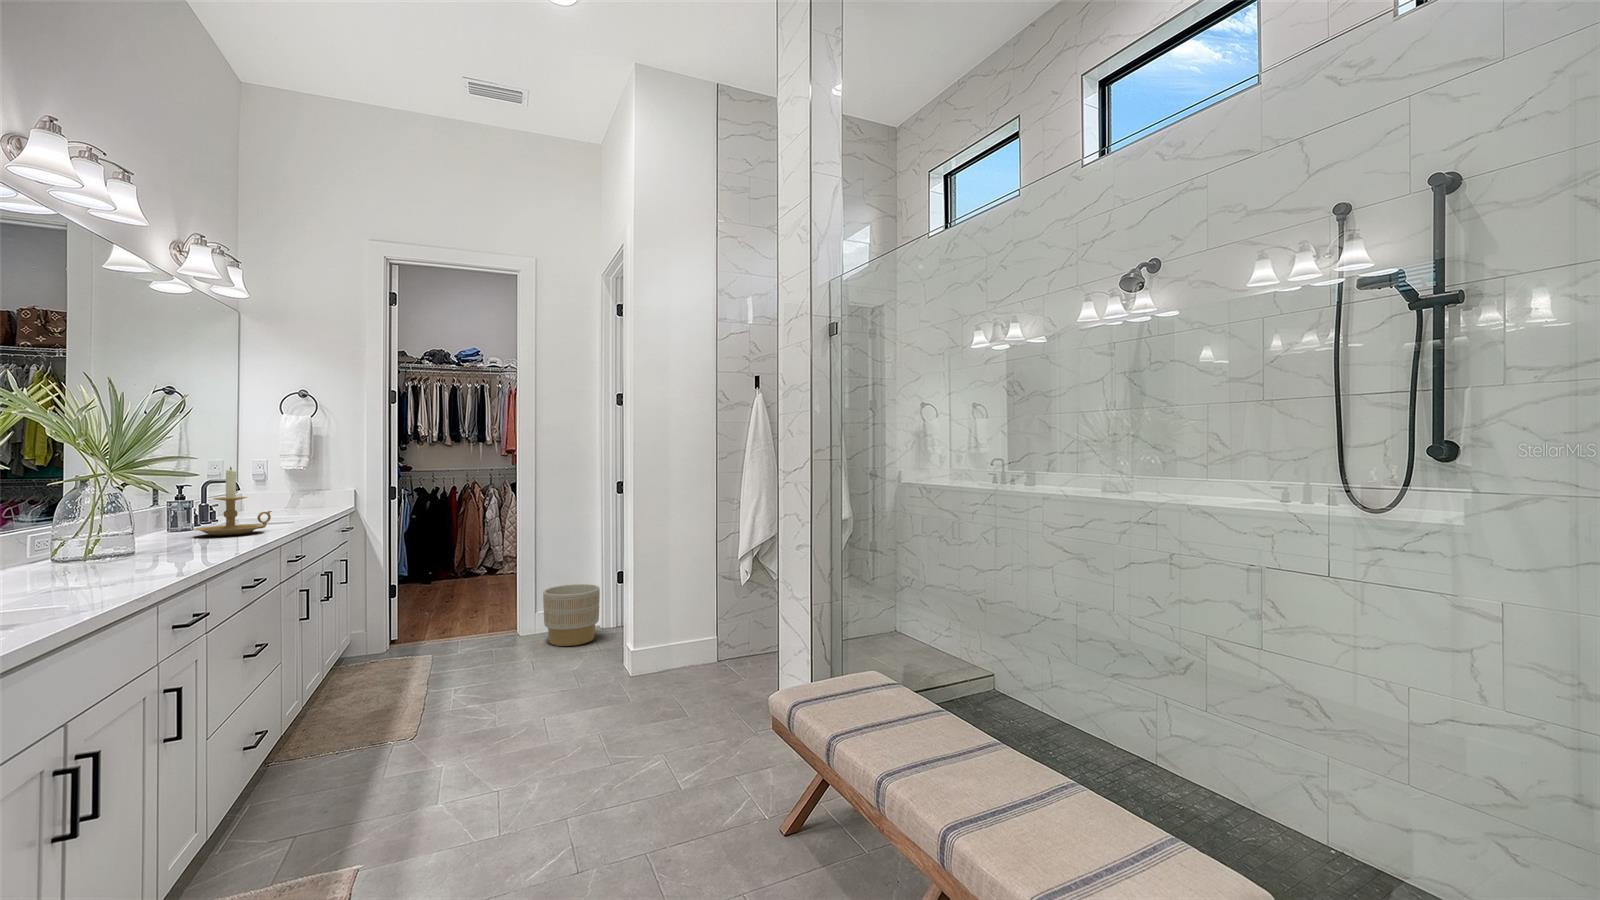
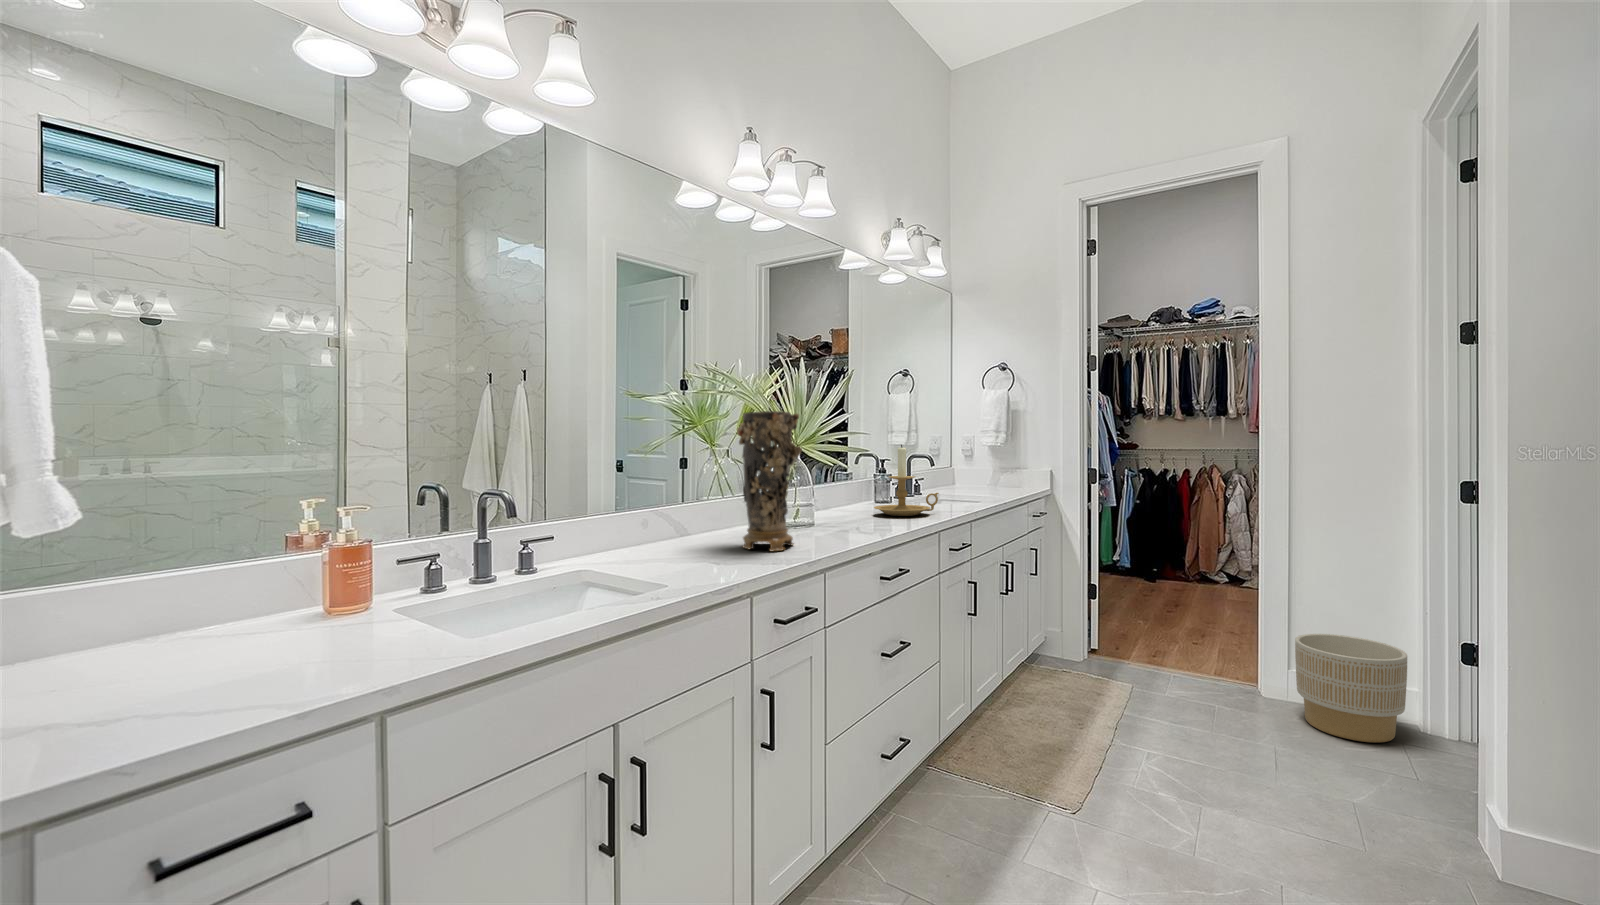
decorative vase: none [76,436,170,572] -> present [737,411,802,551]

